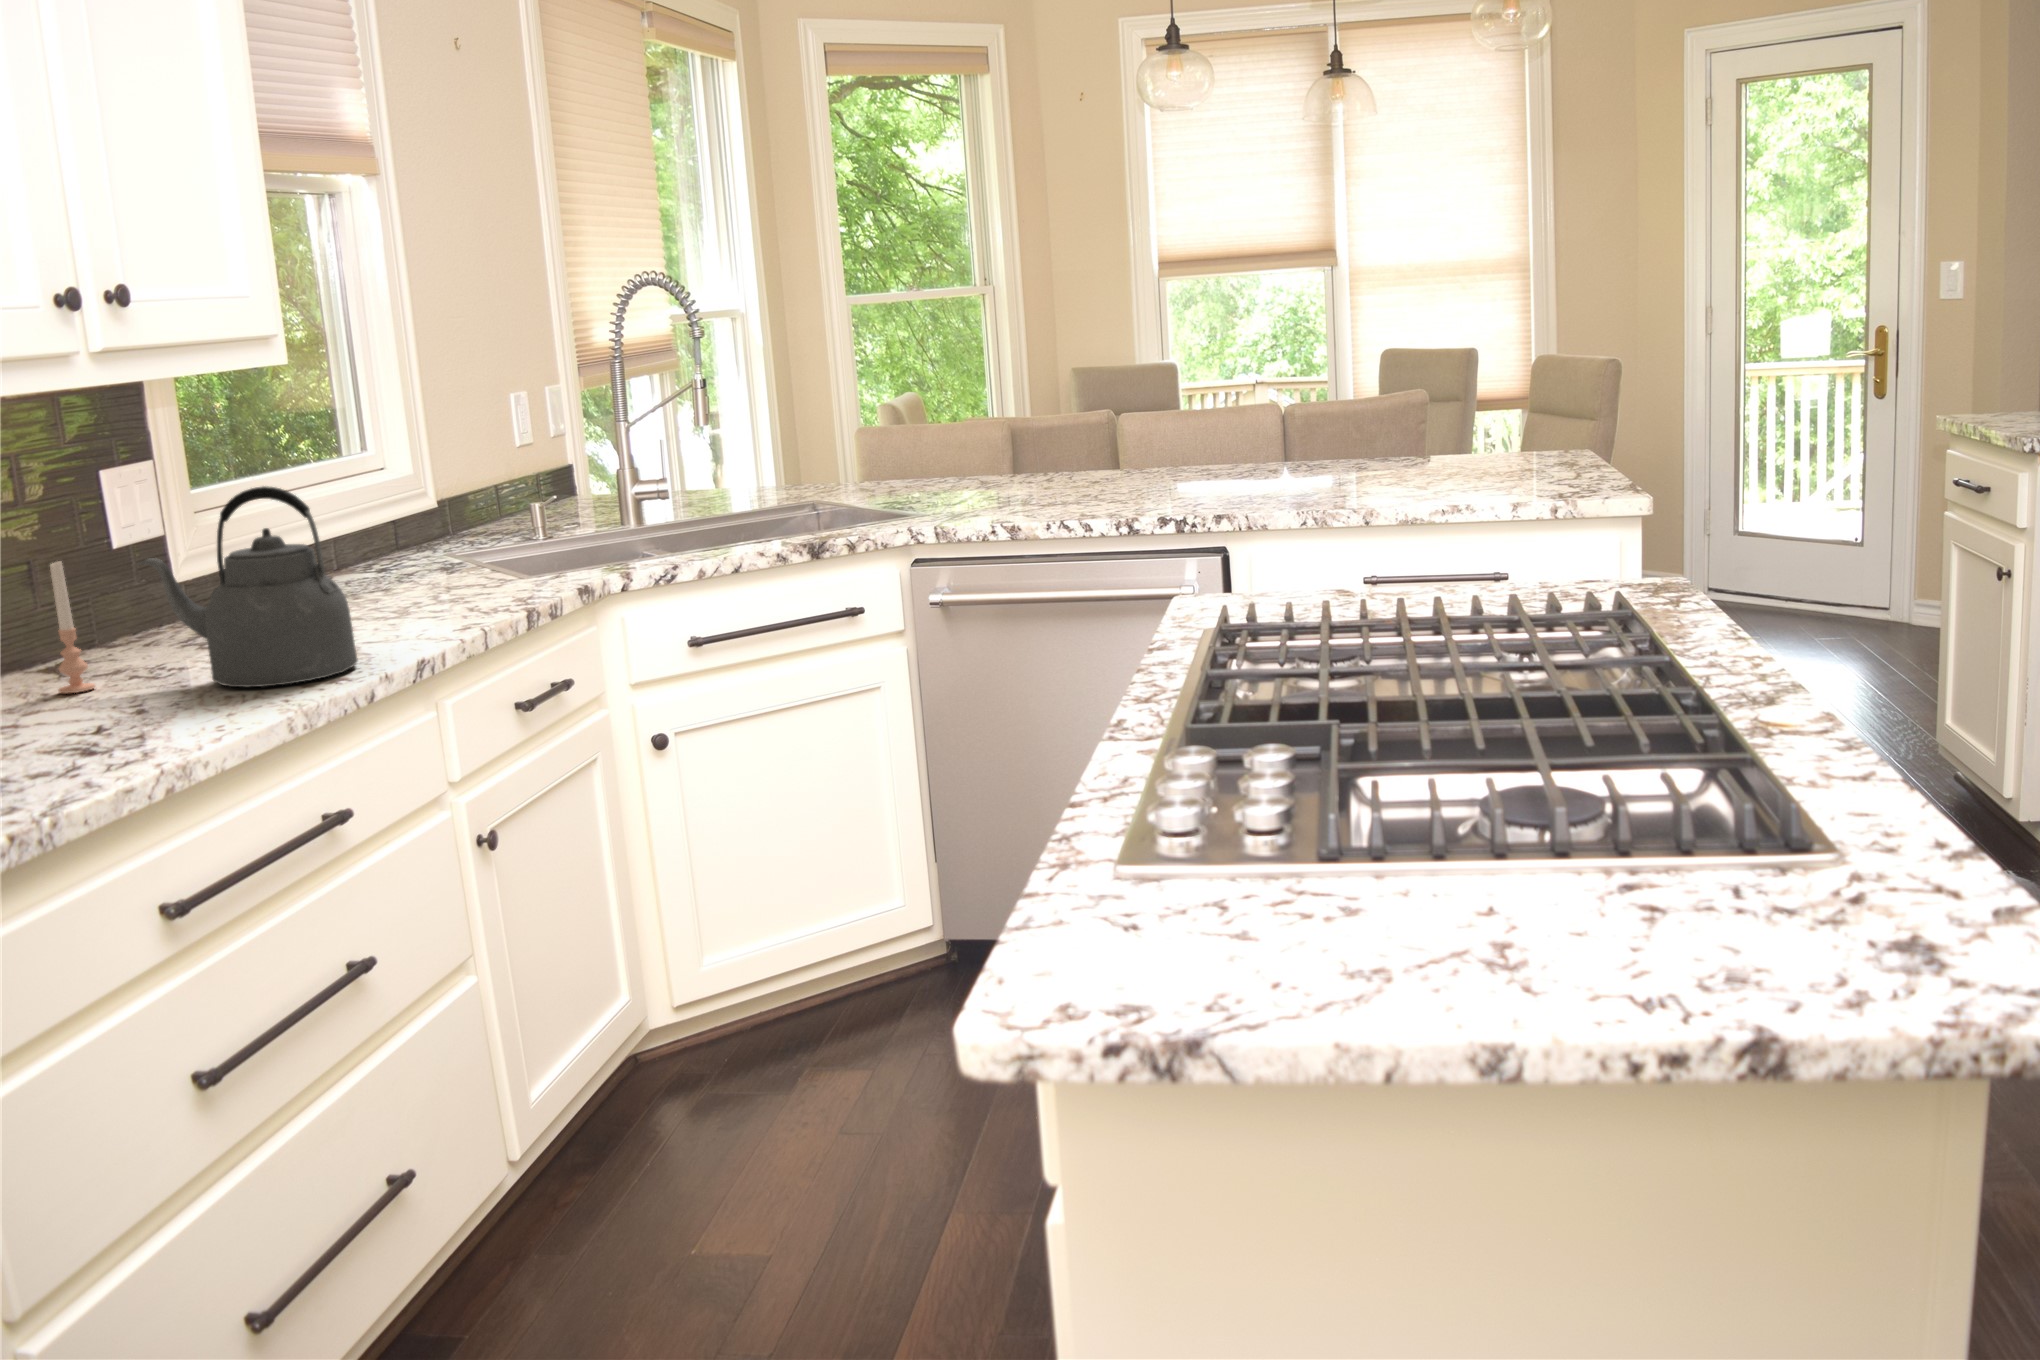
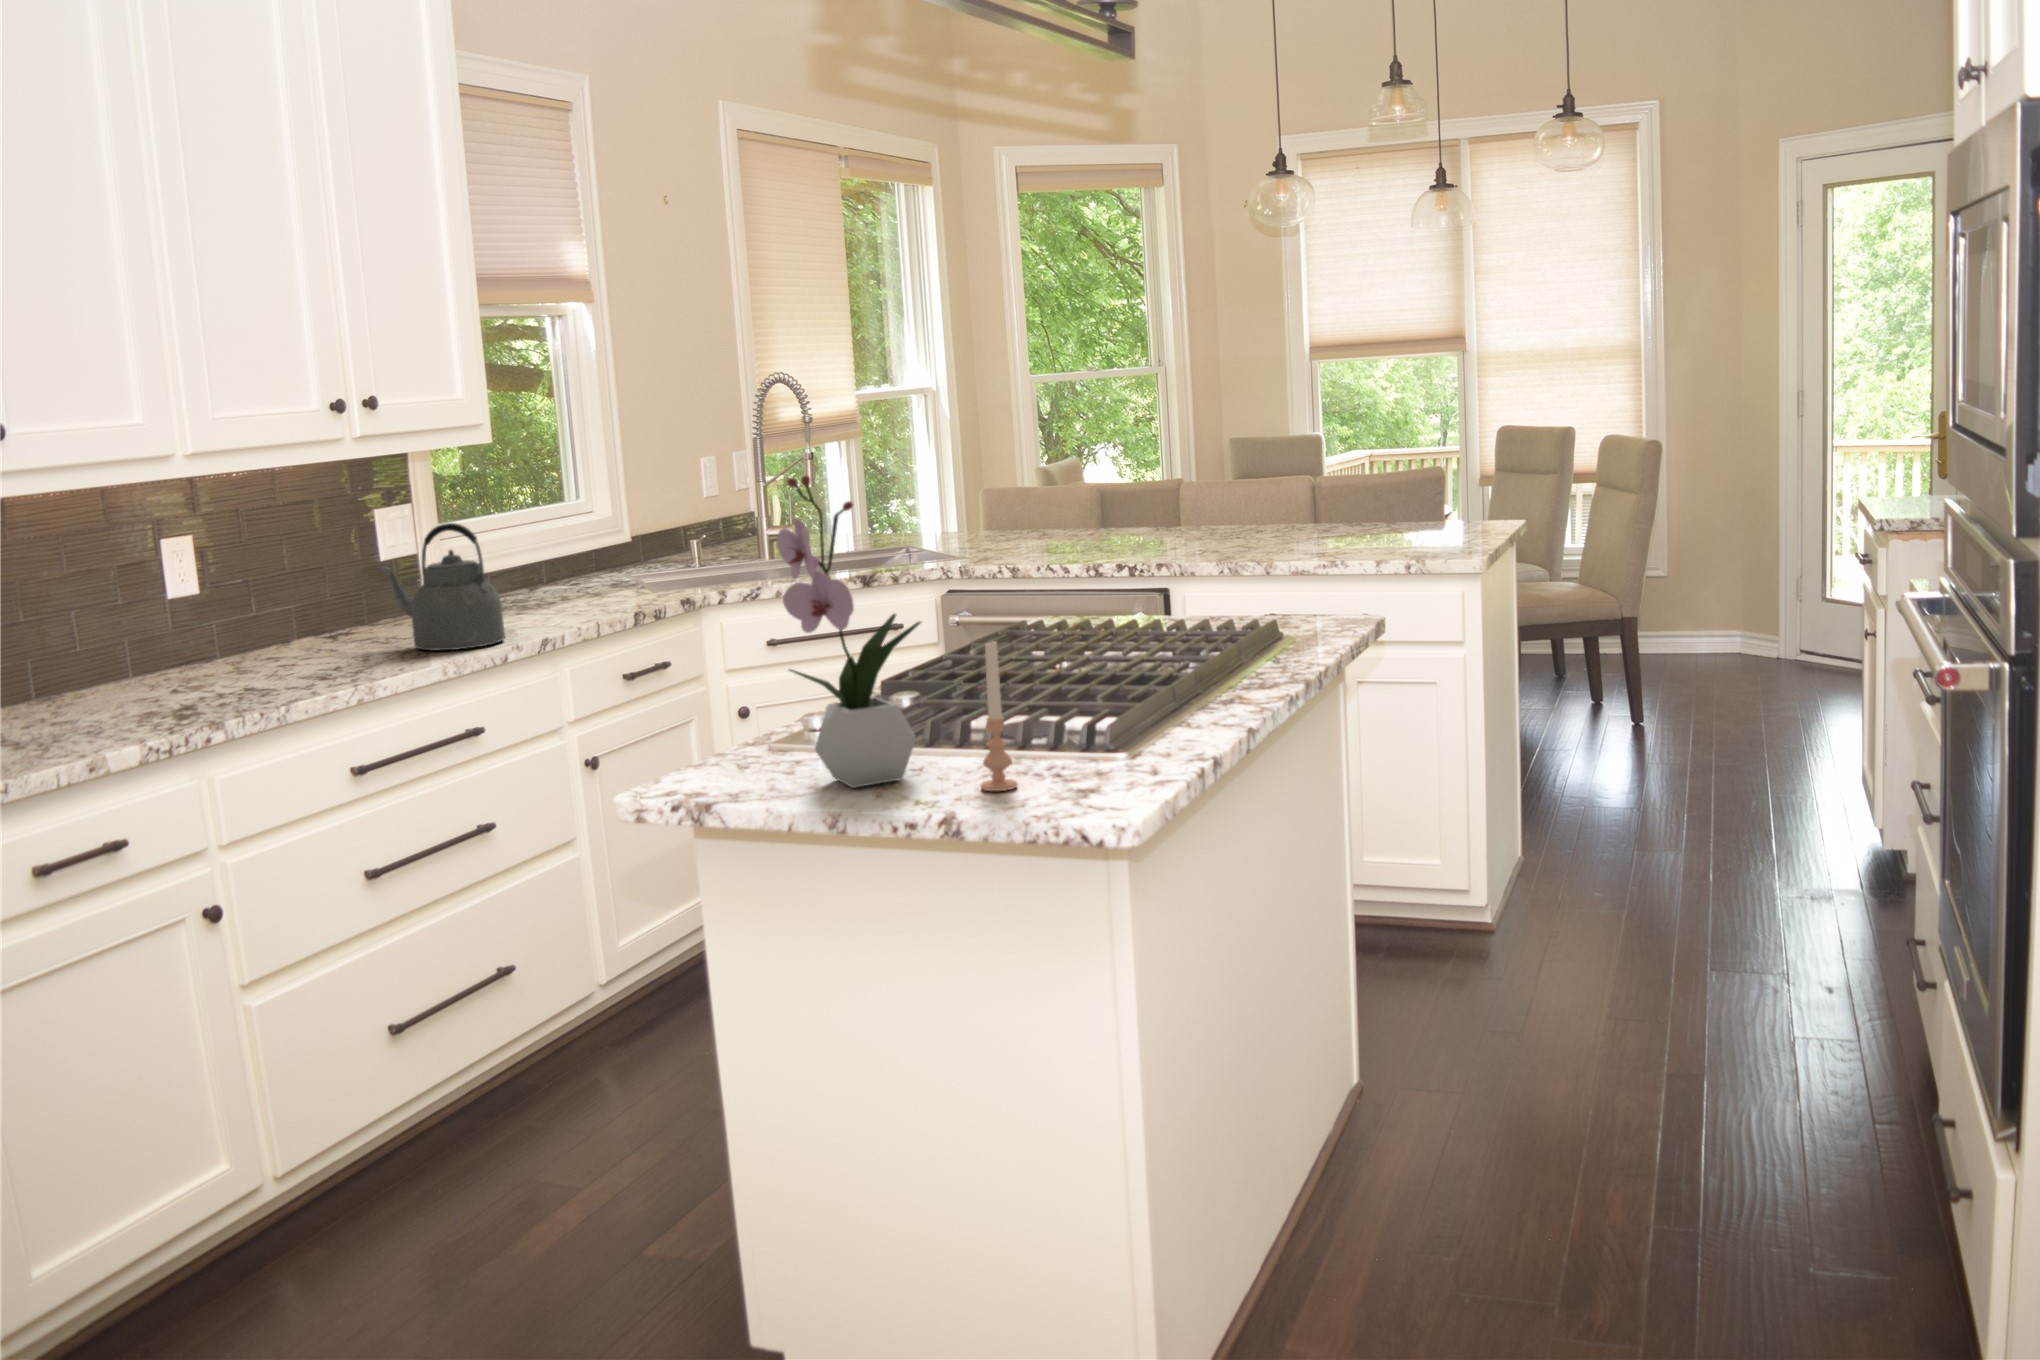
flower arrangement: none [1304,355,1586,972] -> present [776,476,921,788]
candle: present [50,561,95,693] -> present [980,641,1017,791]

